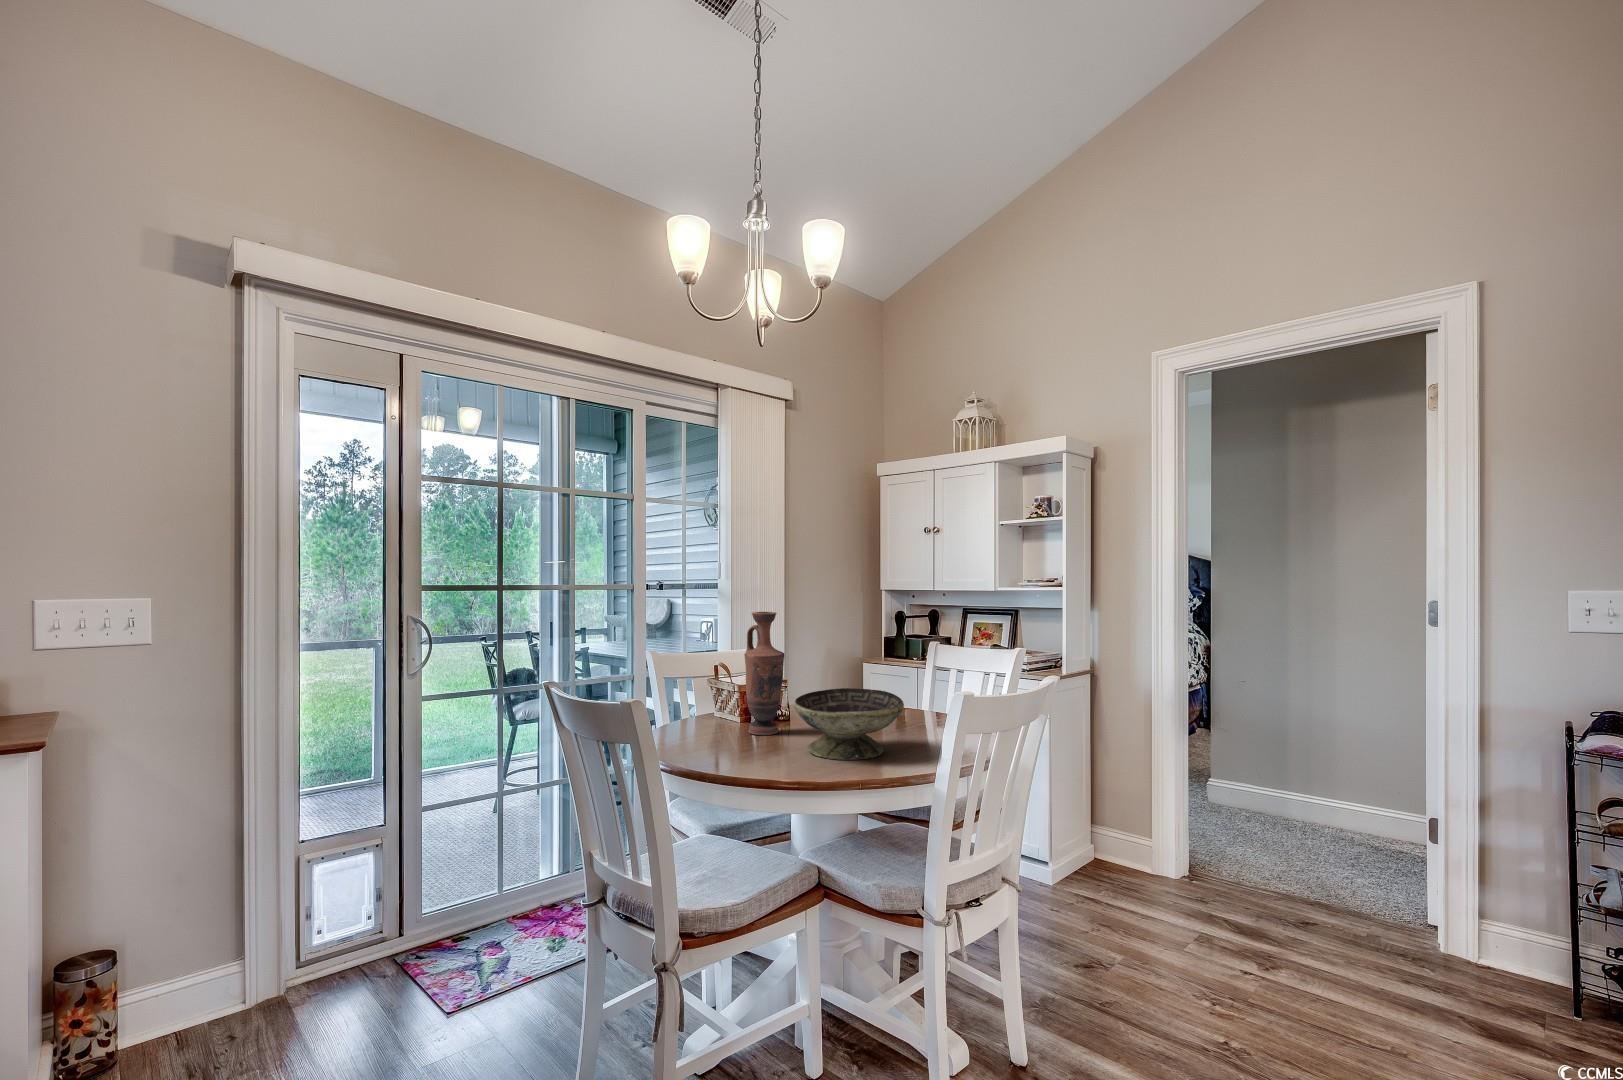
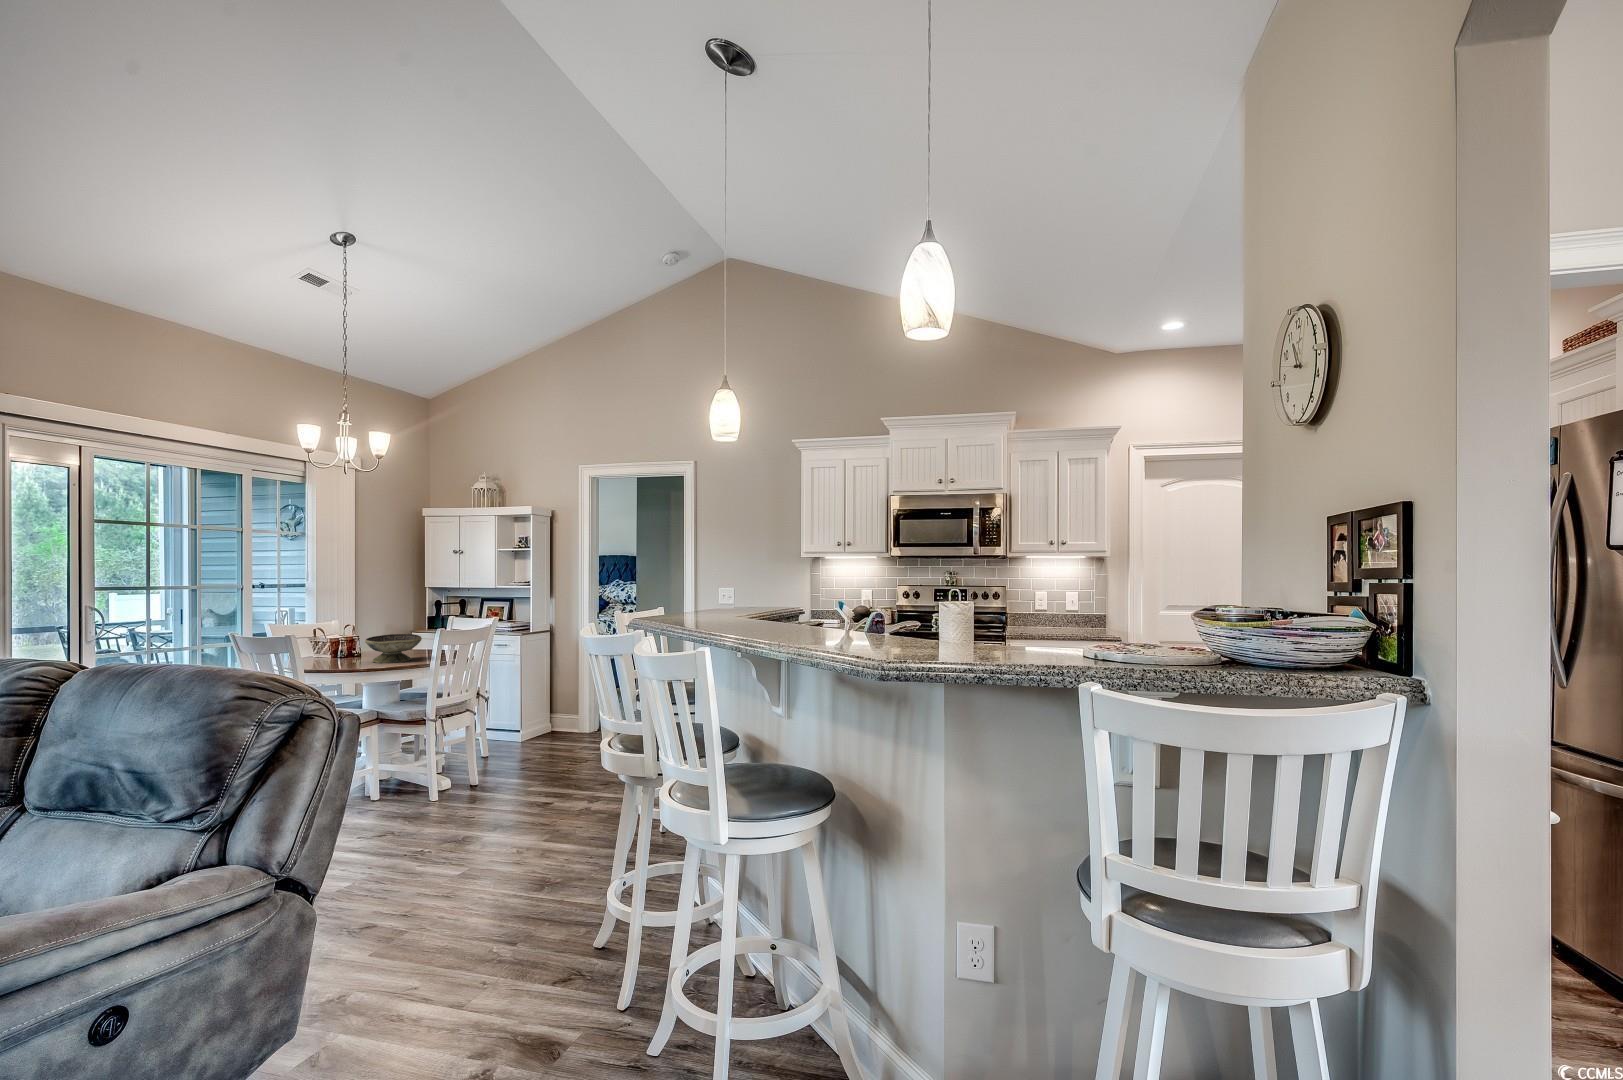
vase: present [744,612,784,735] -> none [336,600,359,660]

